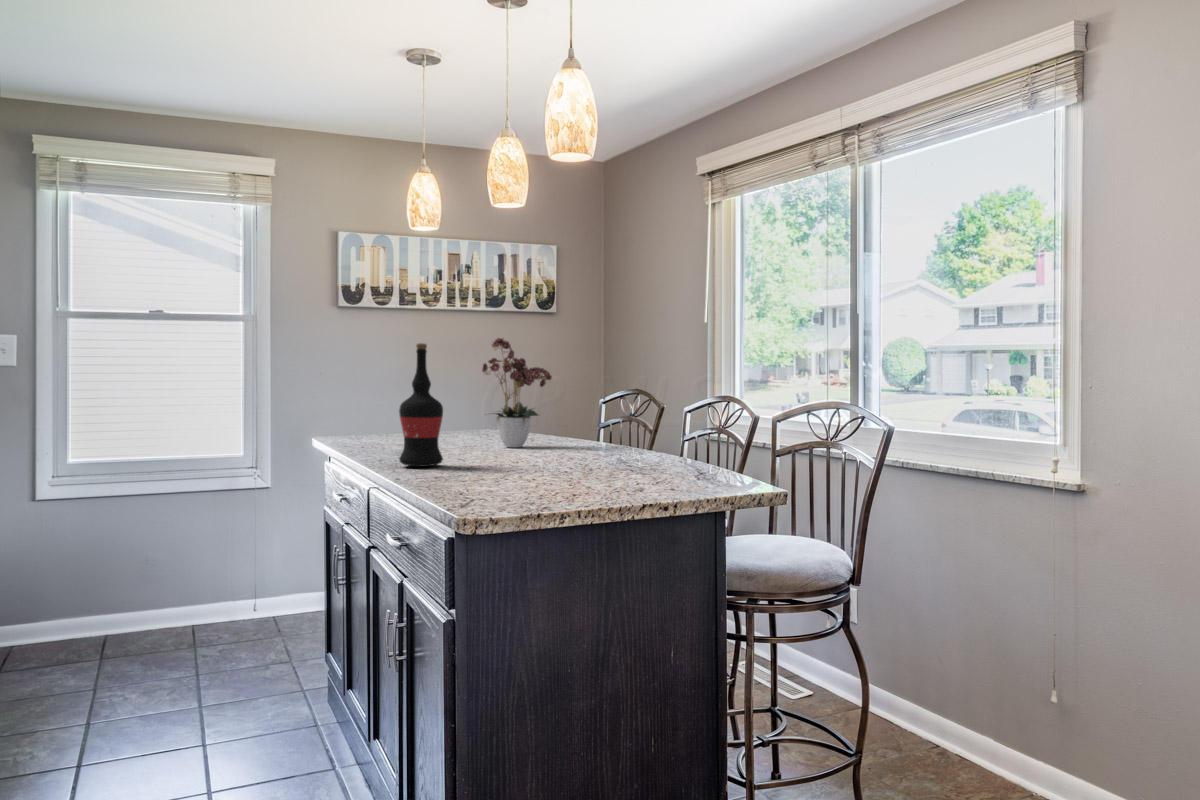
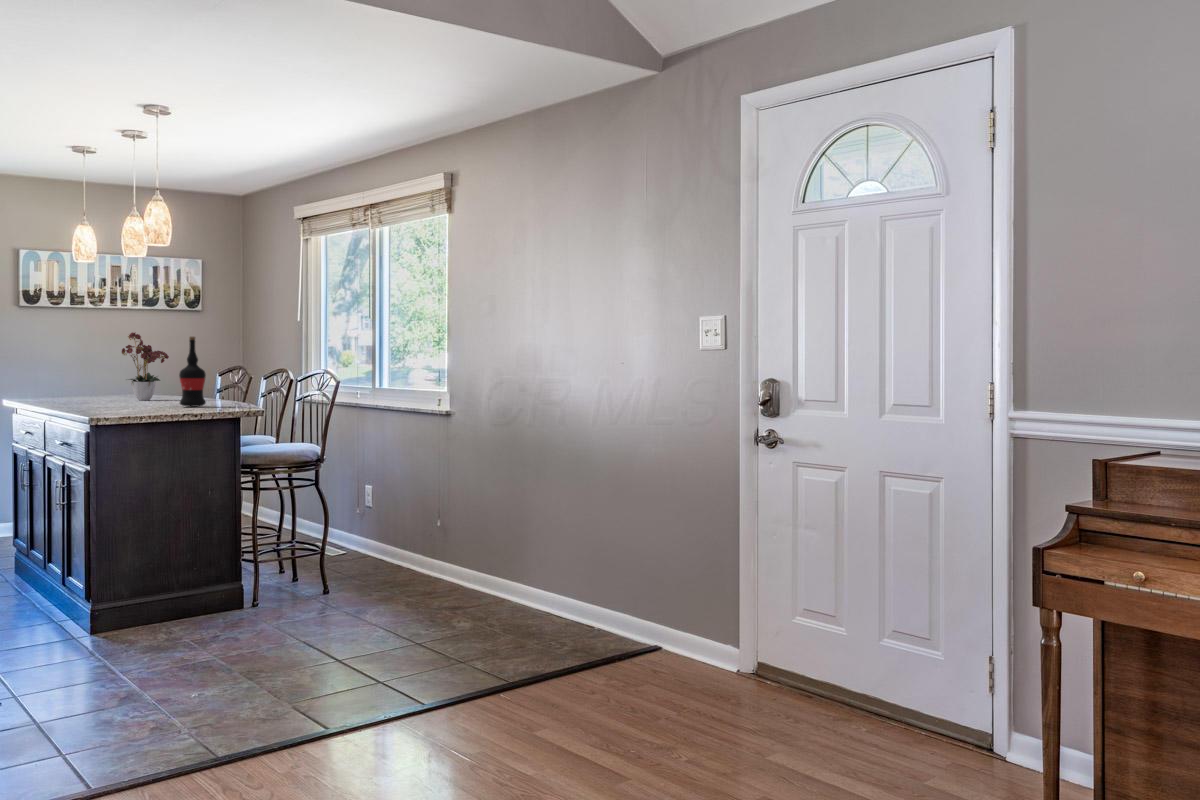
wine bottle: present [399,343,443,467] -> present [179,337,206,407]

